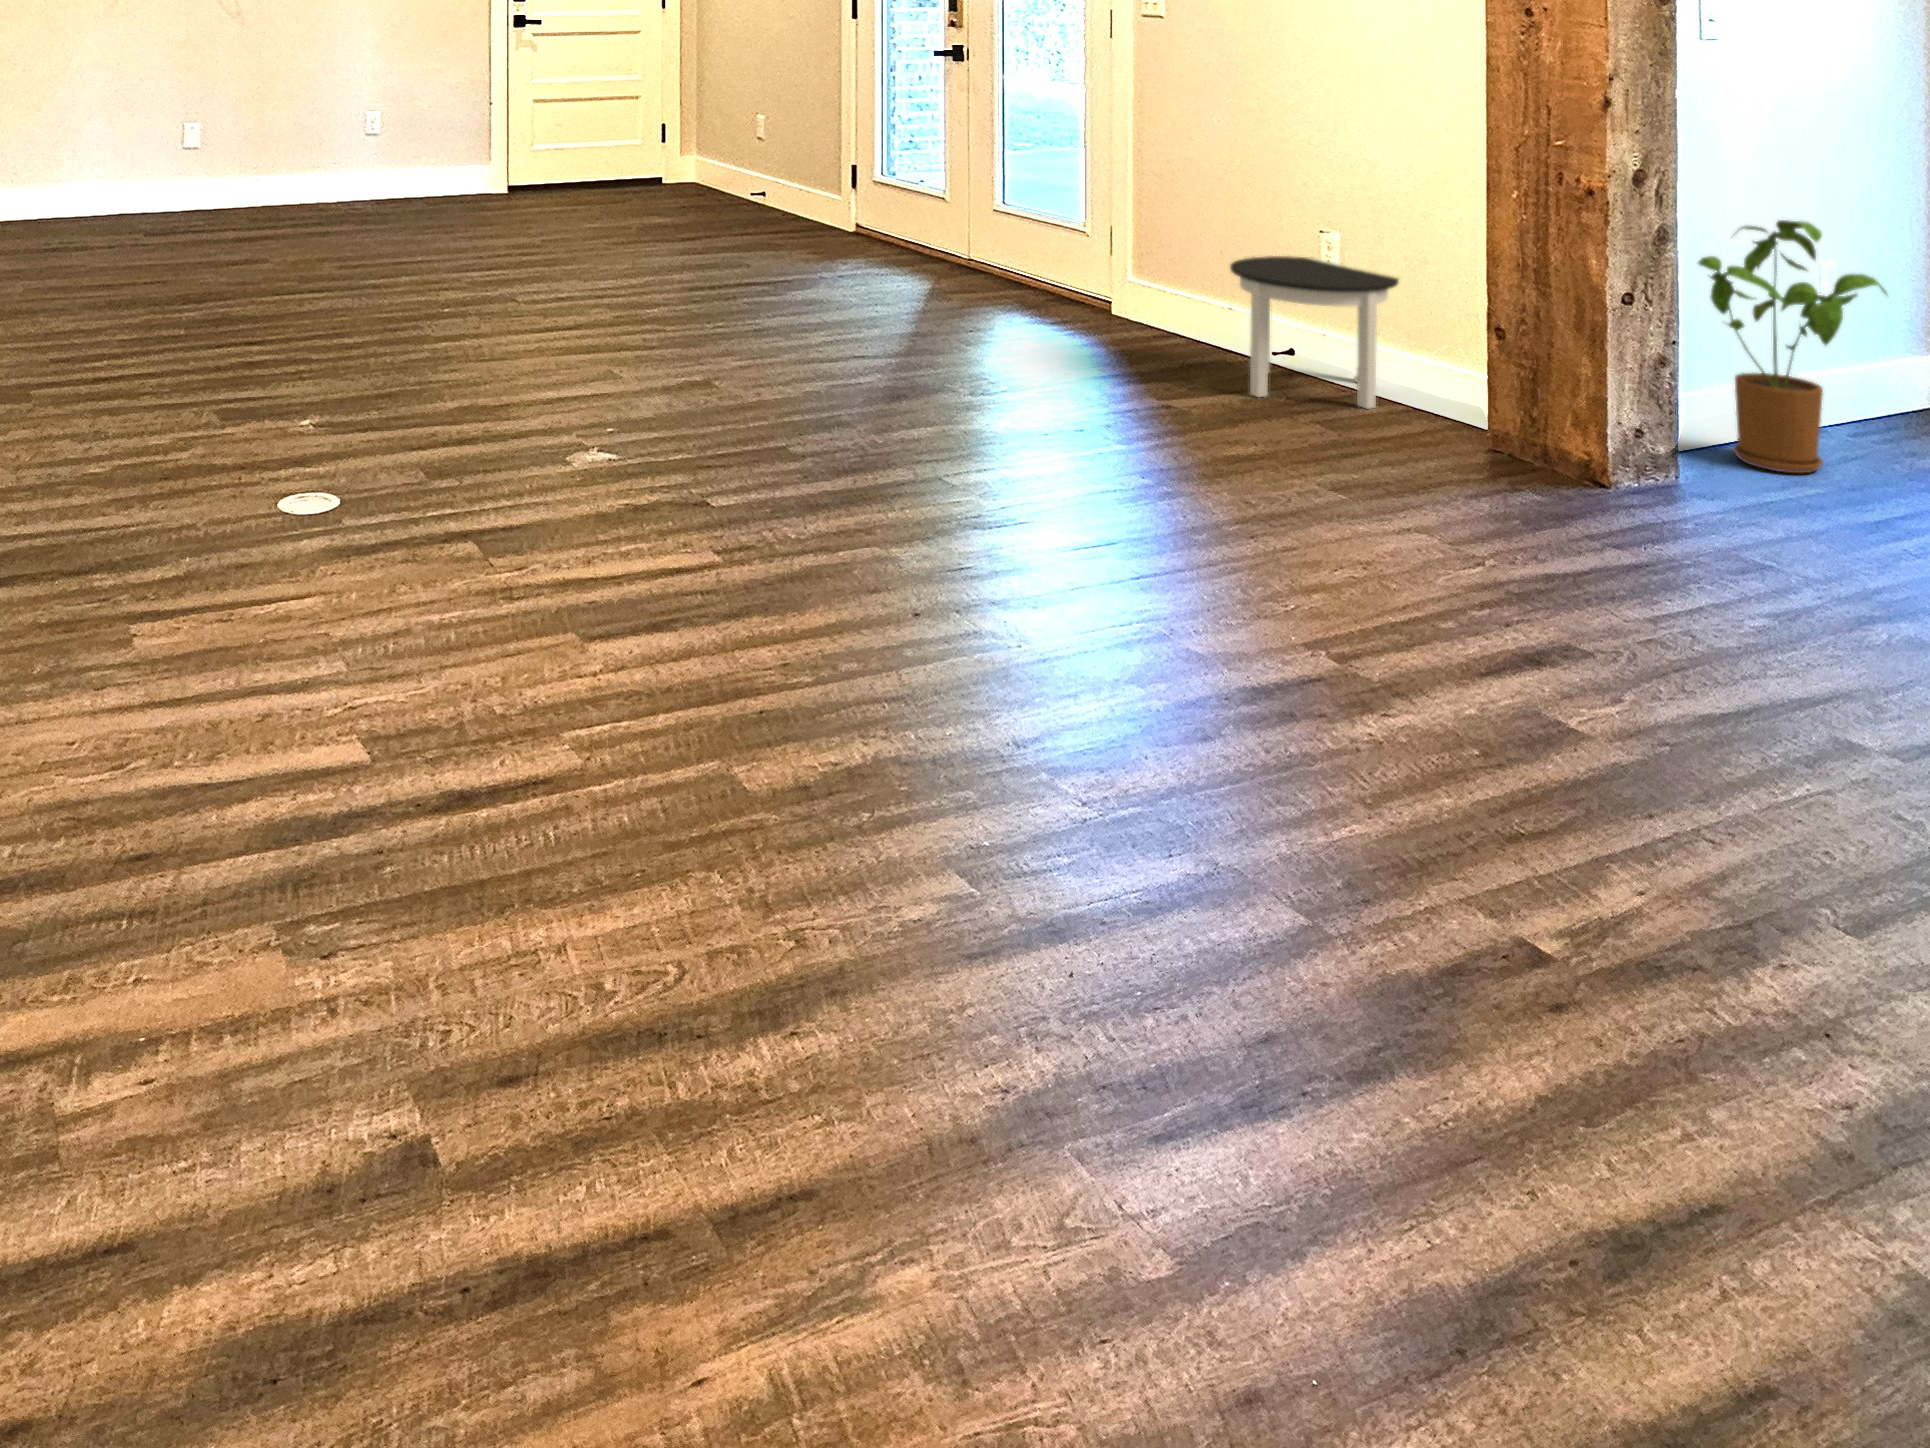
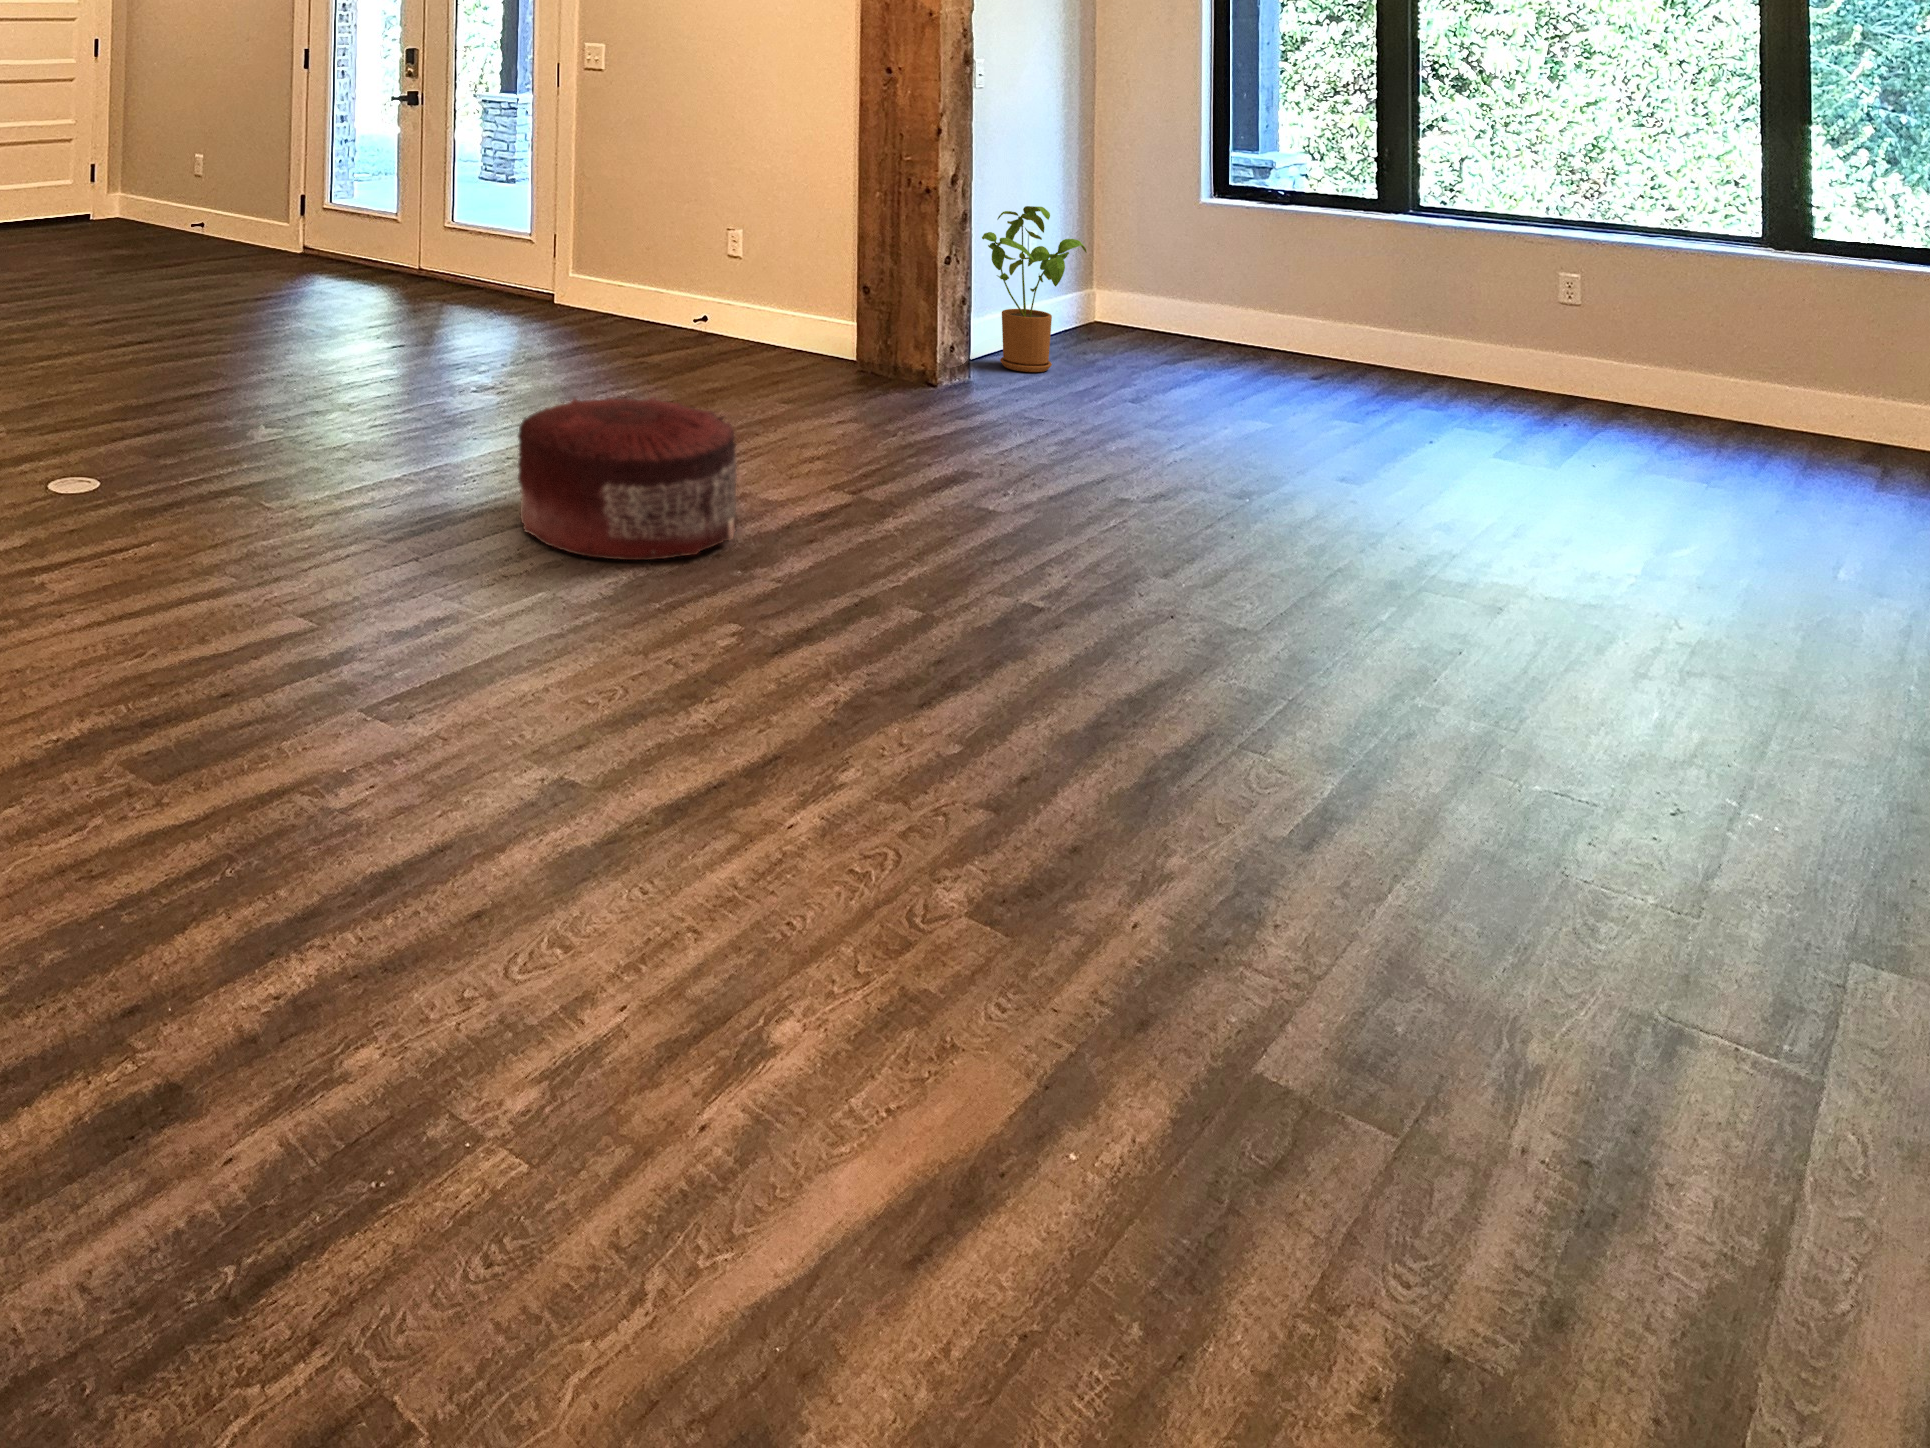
round table: present [1230,256,1399,409] -> none [676,250,792,356]
pouf: none [780,462,1122,731] -> present [518,397,738,560]

